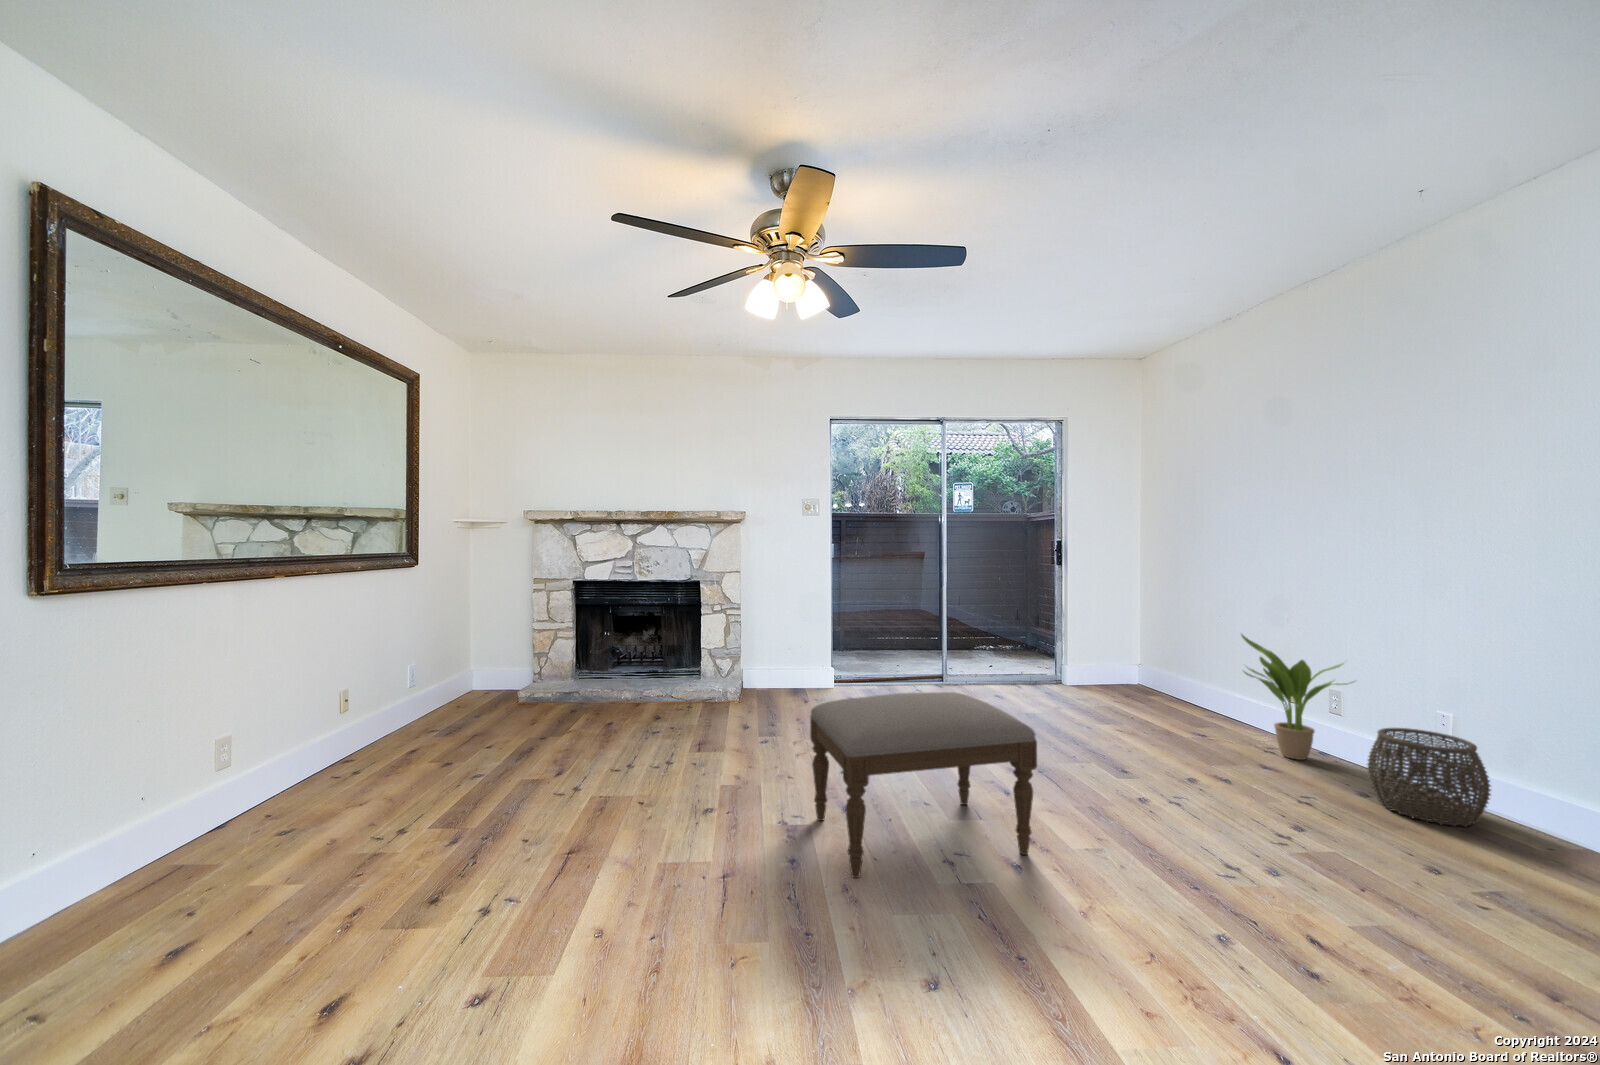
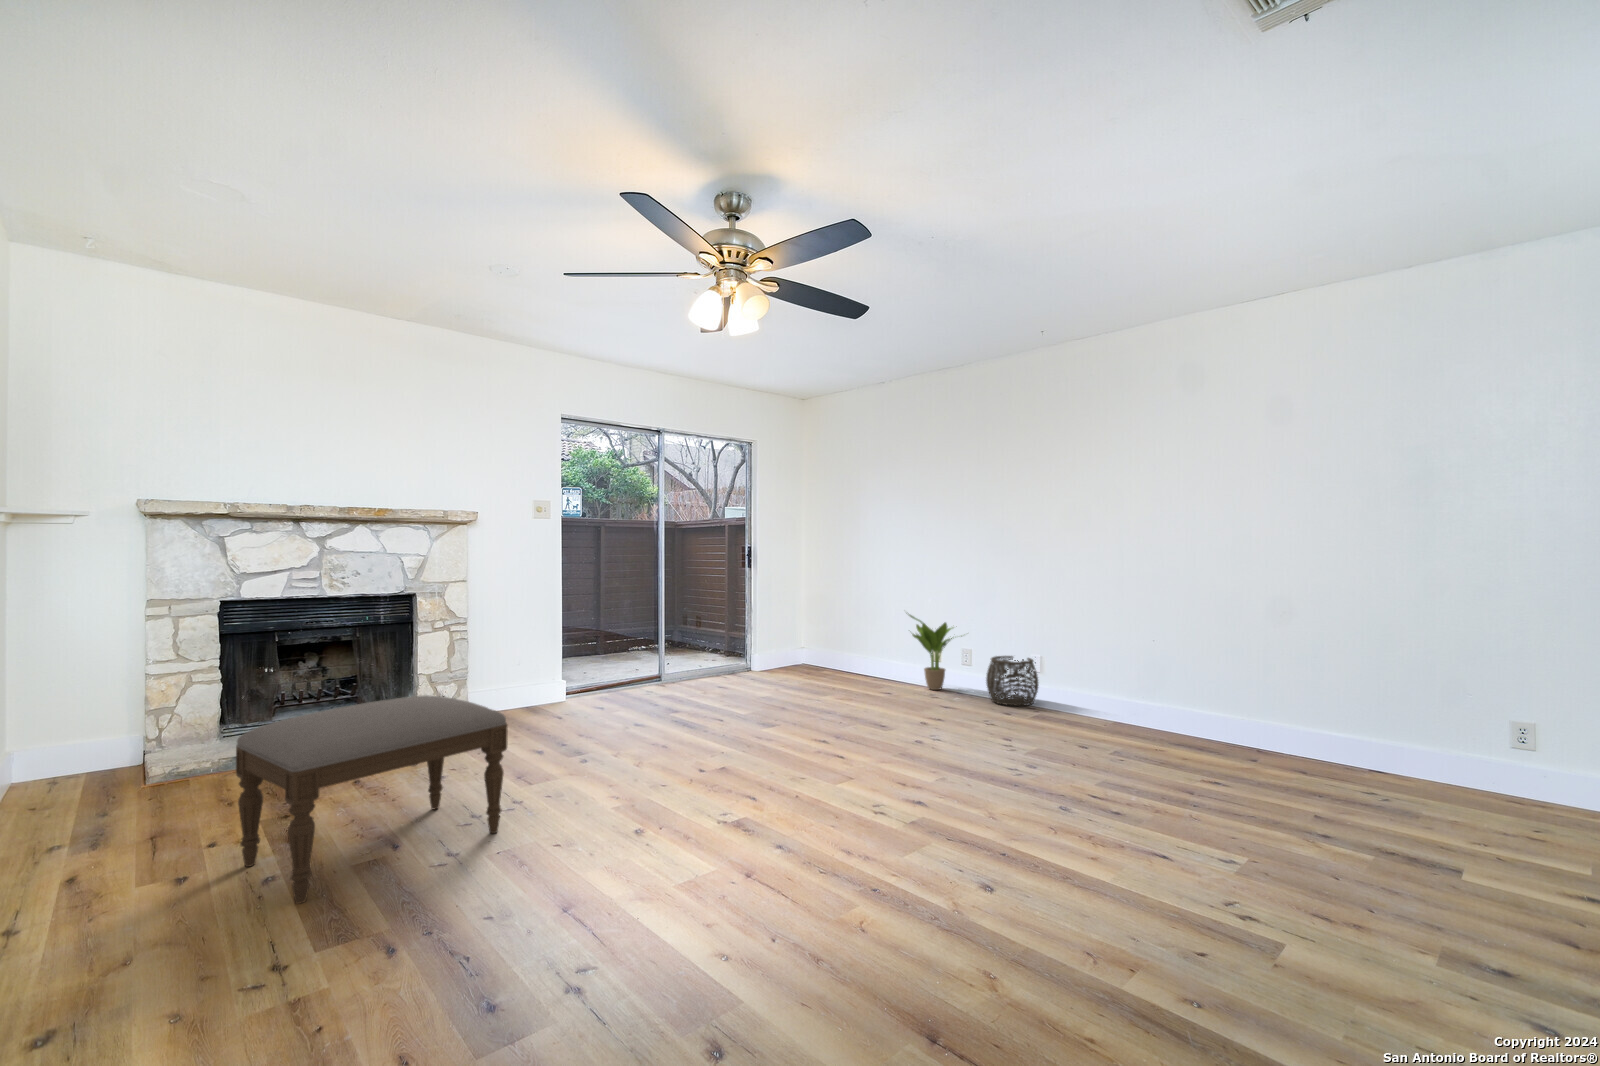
ottoman: present [810,692,1037,878] -> present [236,695,508,904]

